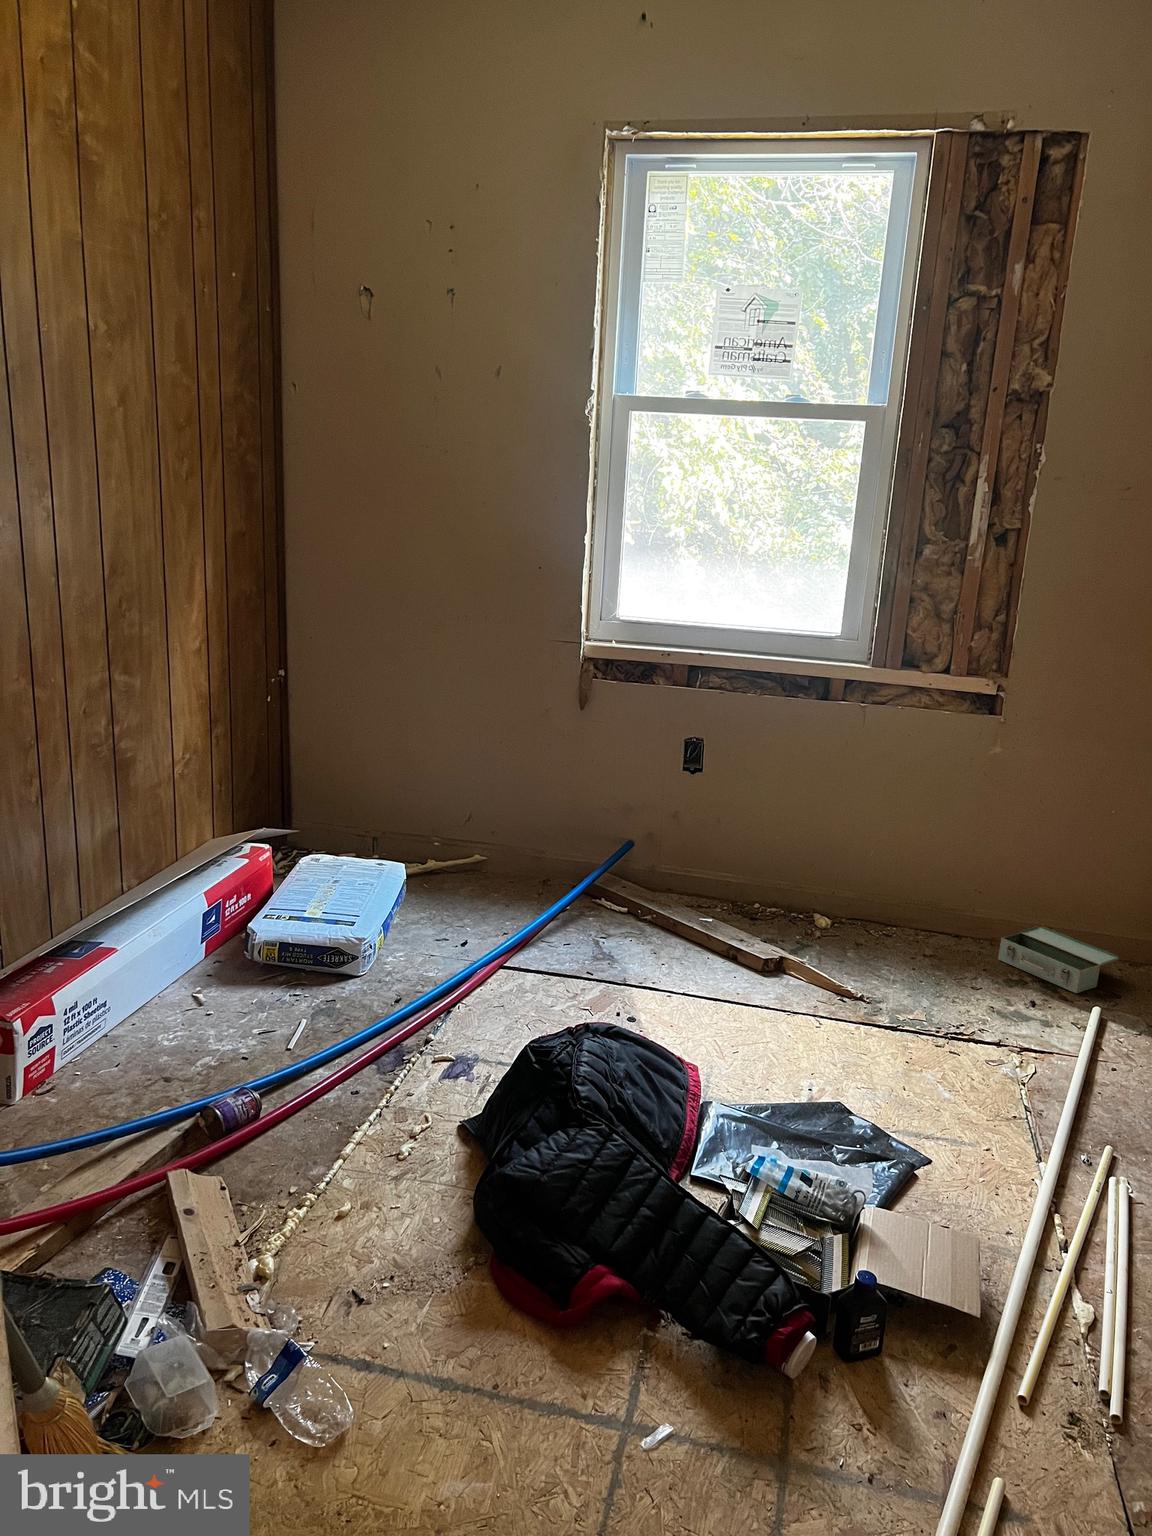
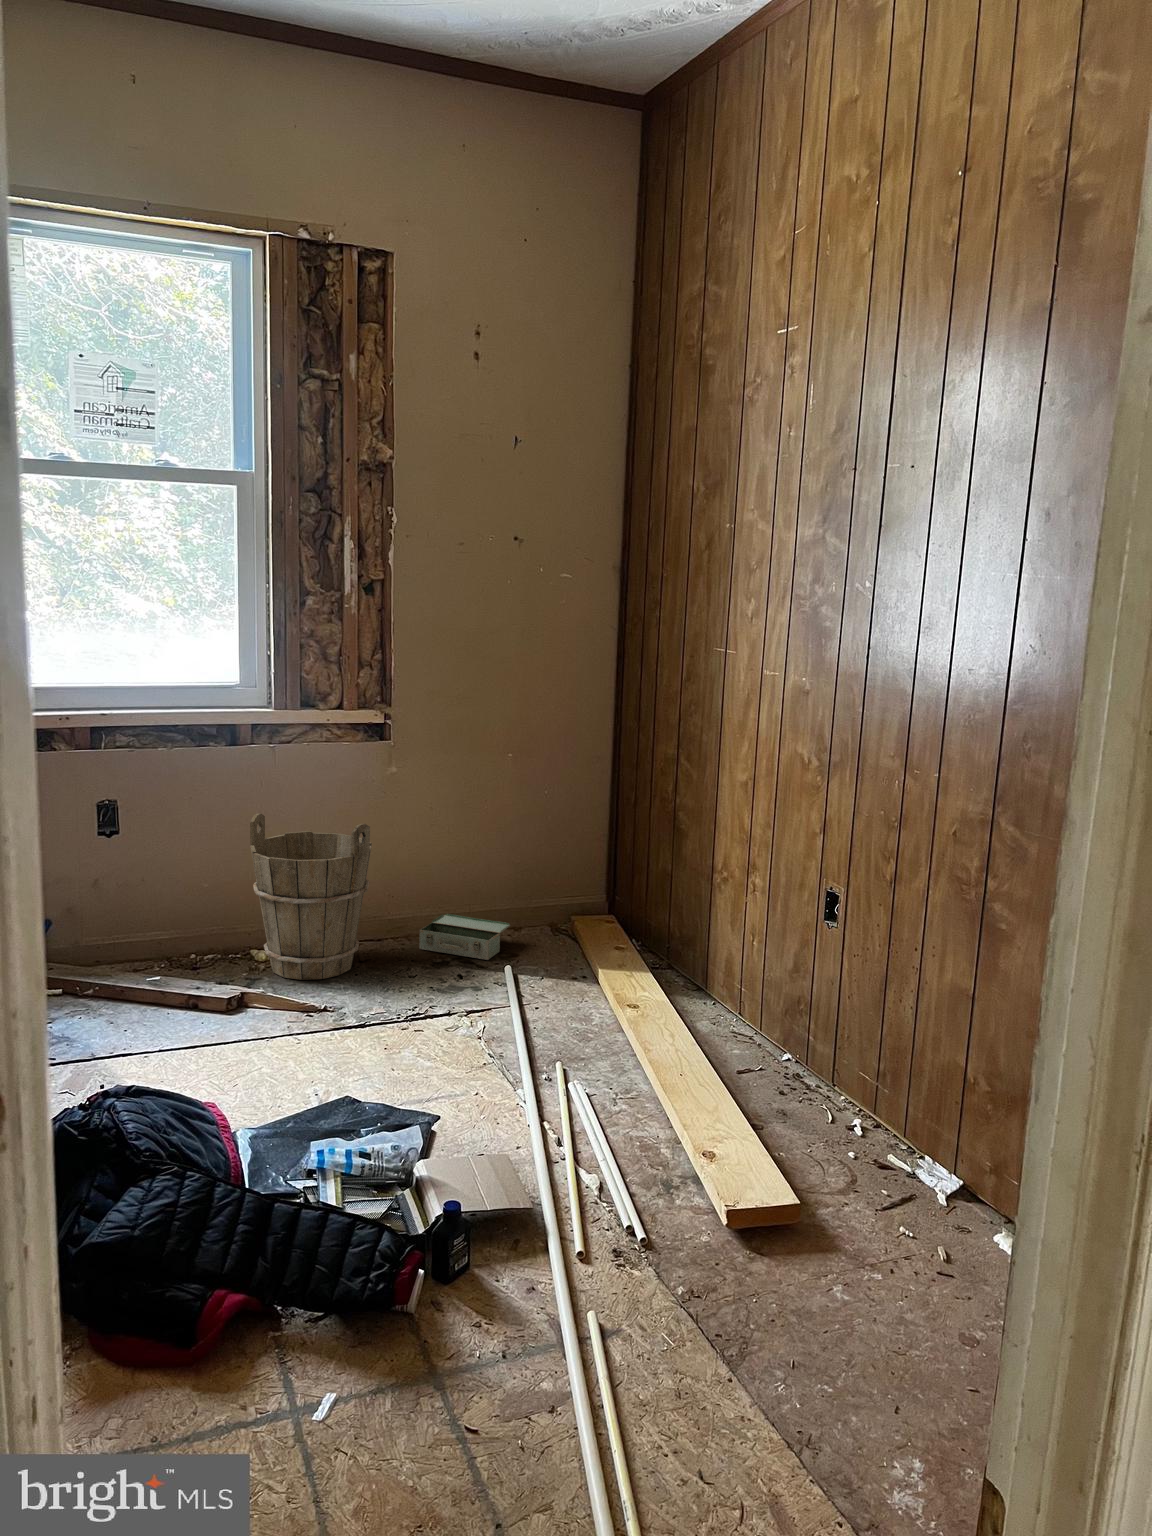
bucket: none [817,776,955,967] -> present [250,813,372,980]

